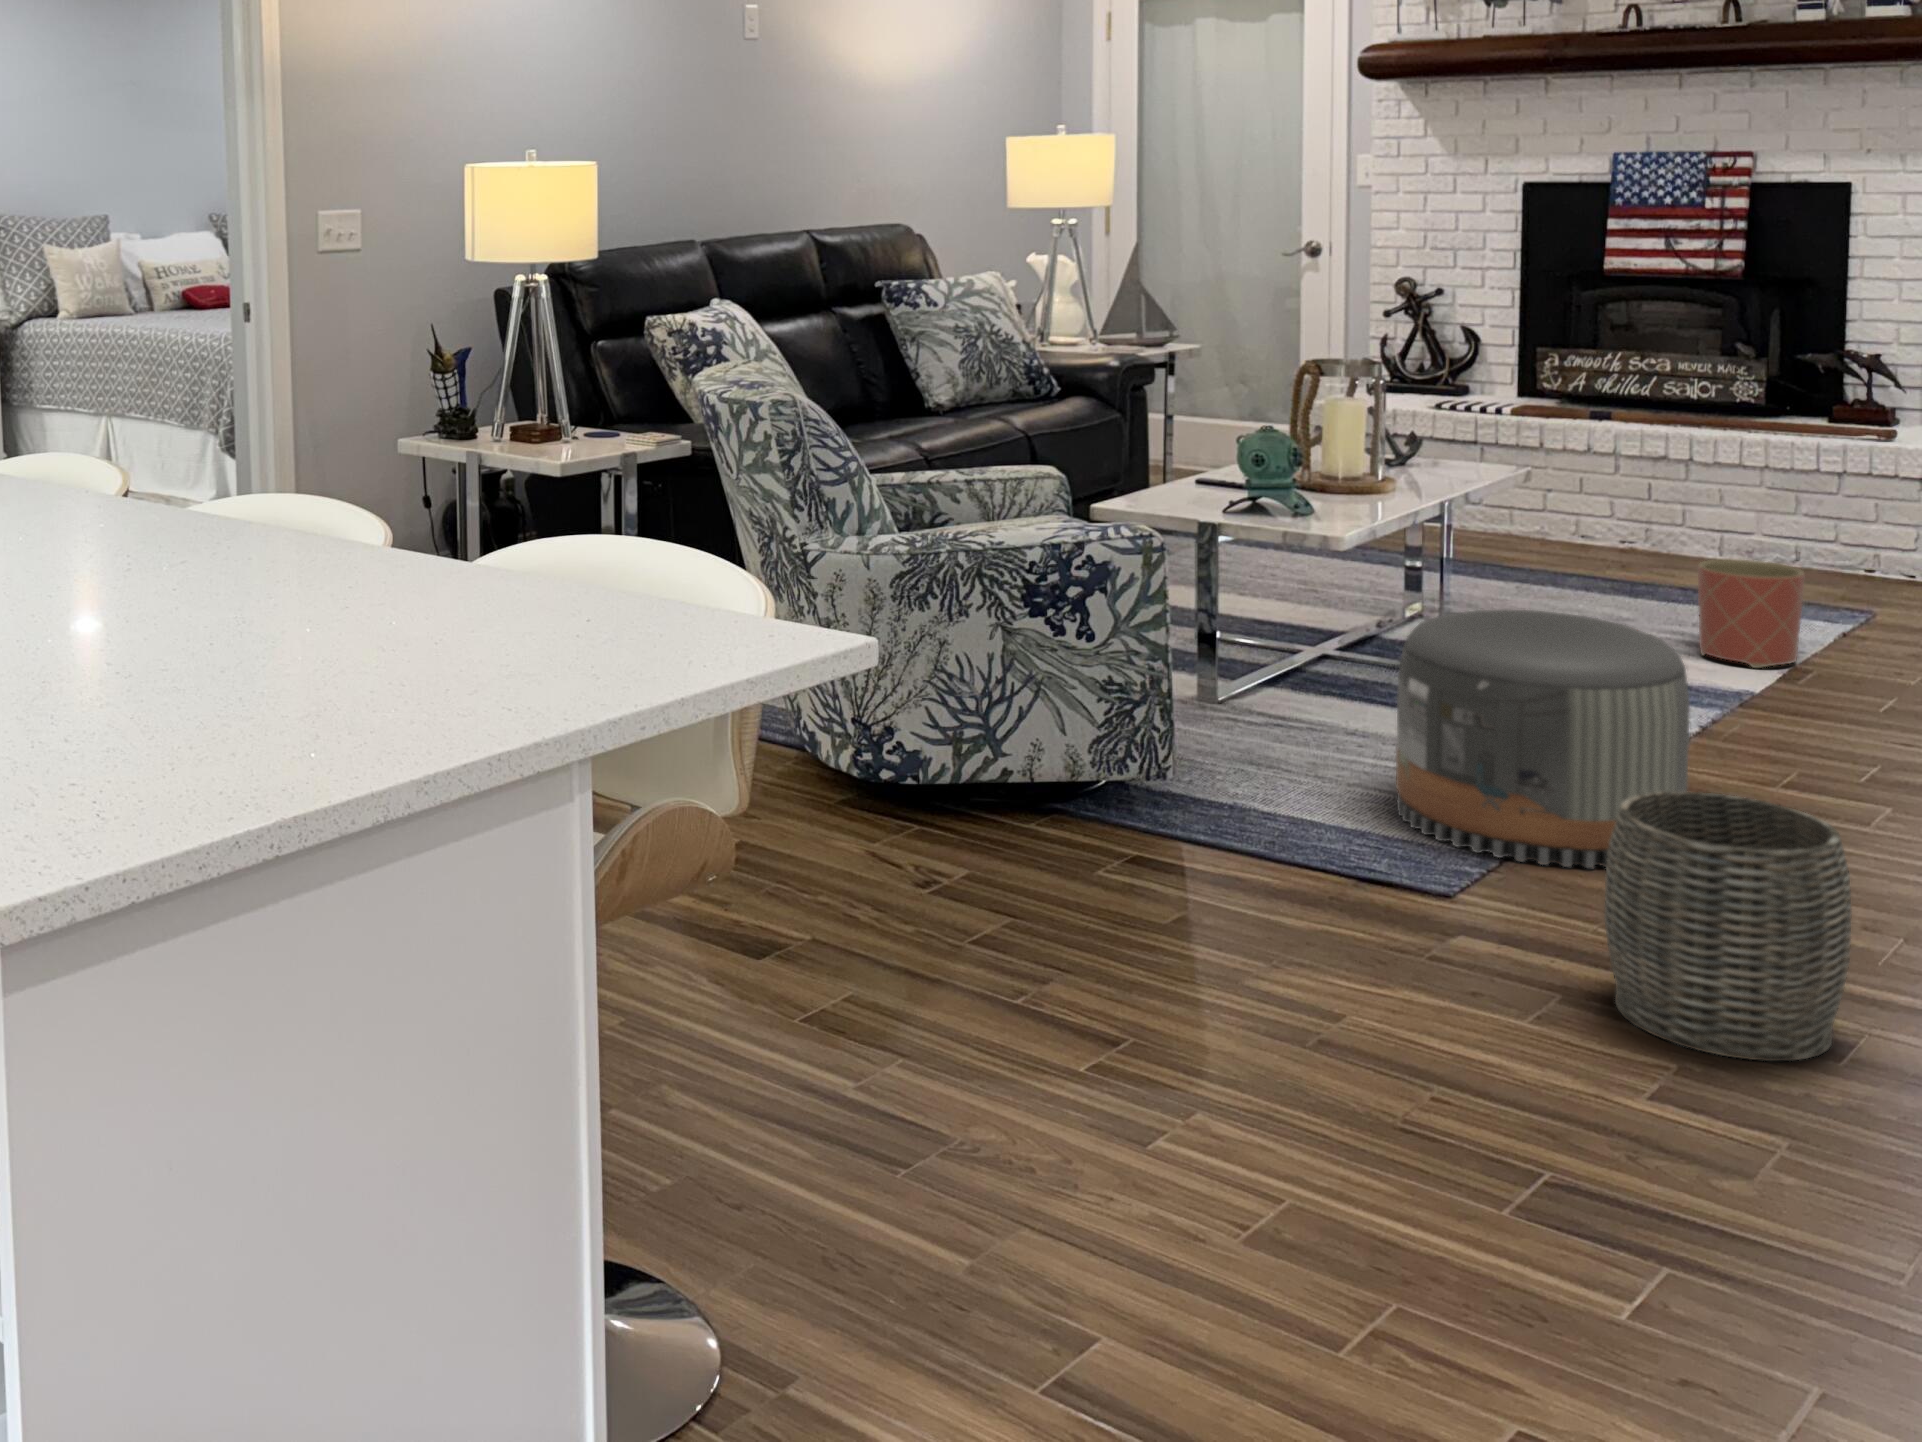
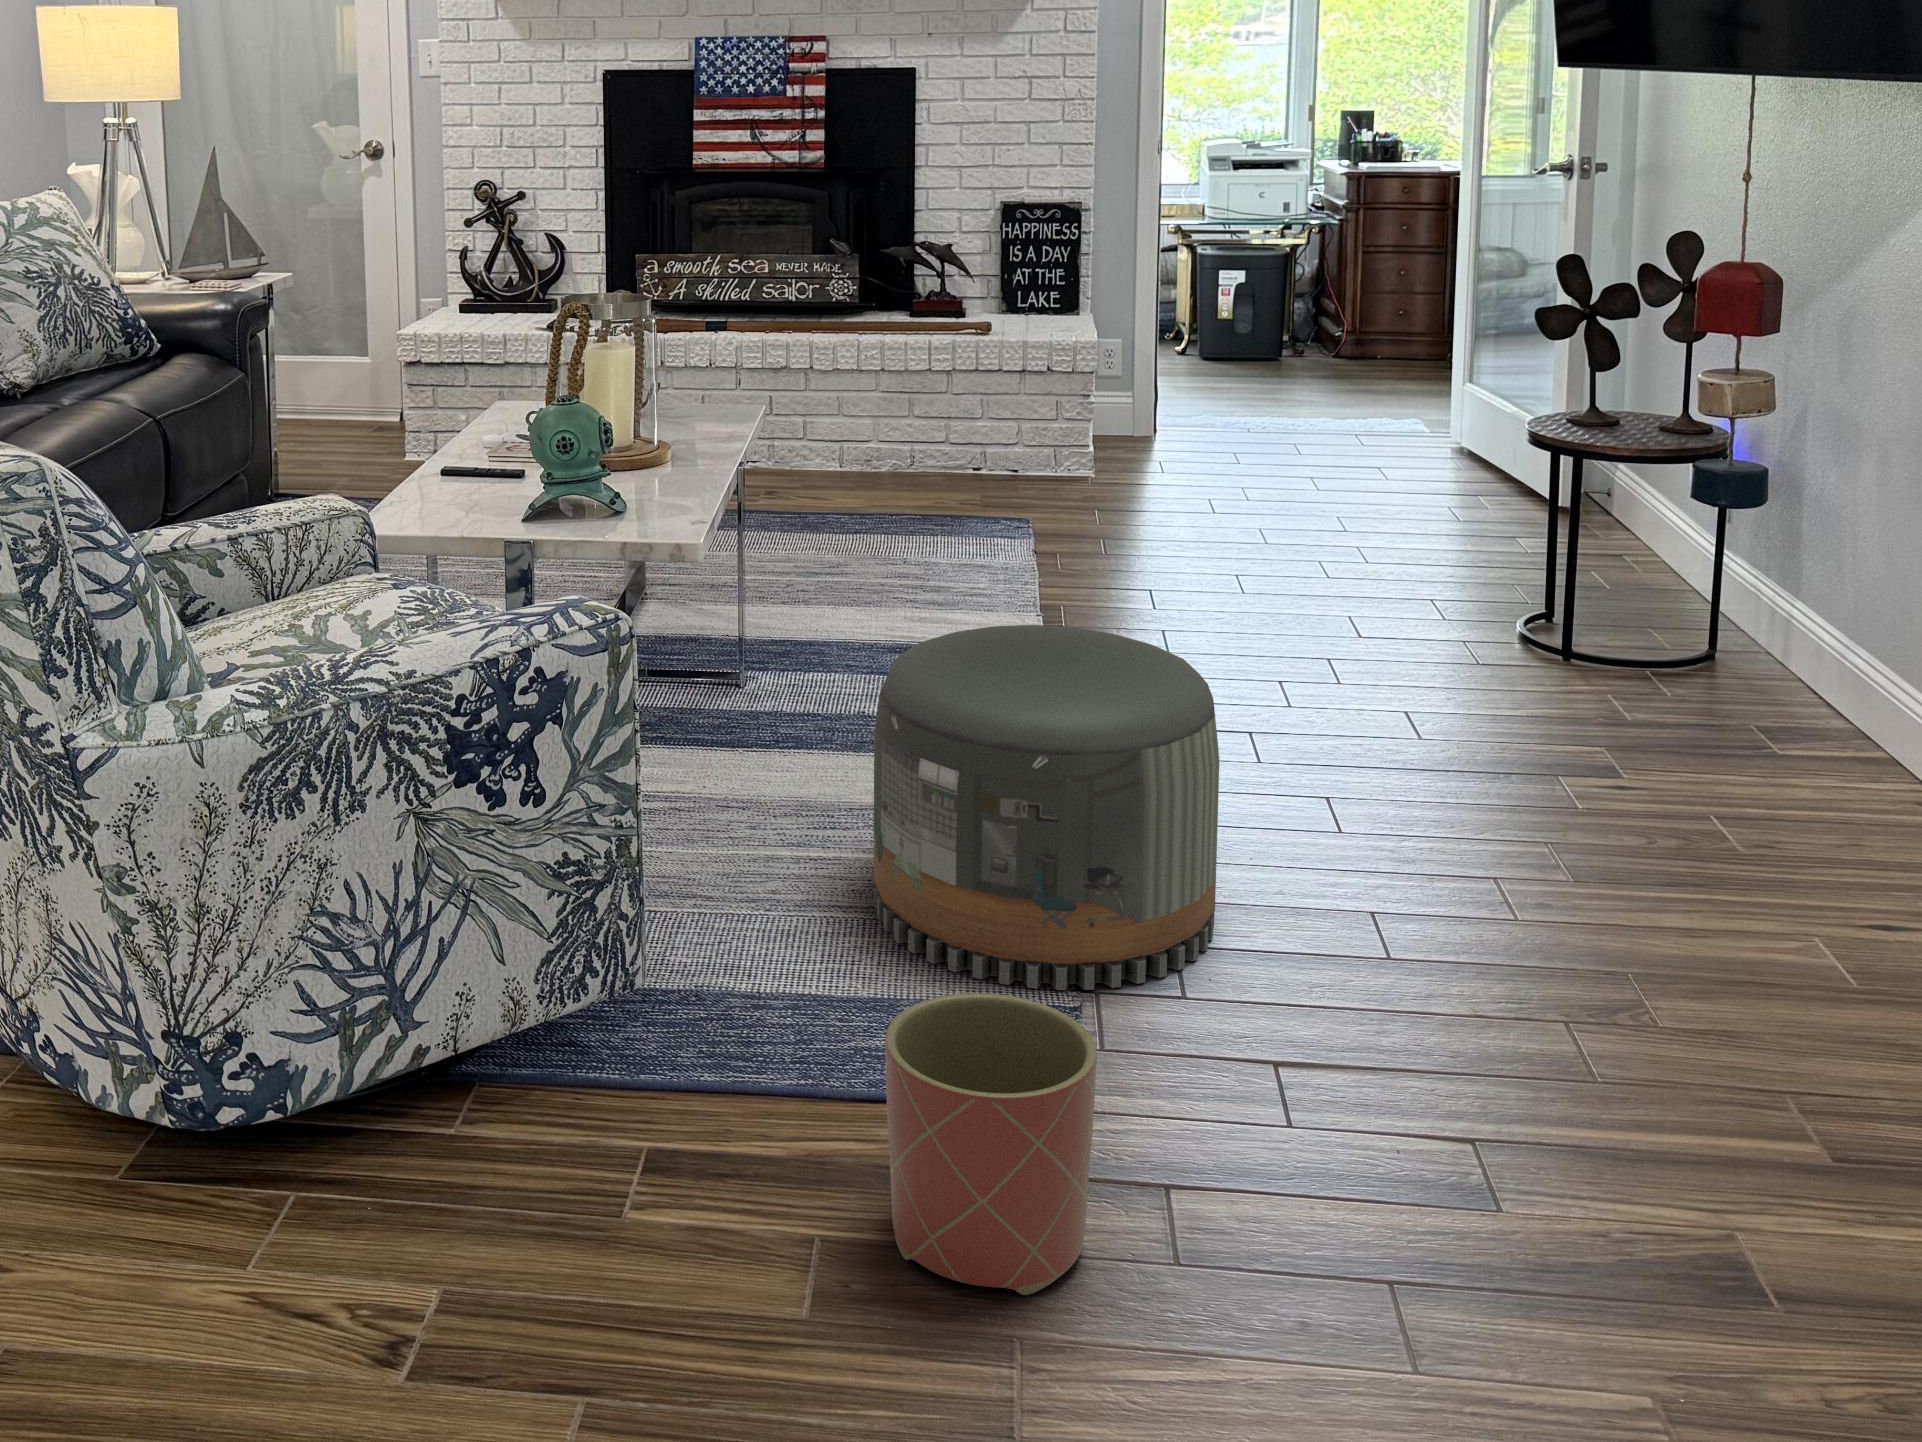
planter: present [1698,559,1804,668] -> present [885,993,1097,1295]
woven basket: present [1604,792,1851,1061] -> none [1399,906,1721,1314]

